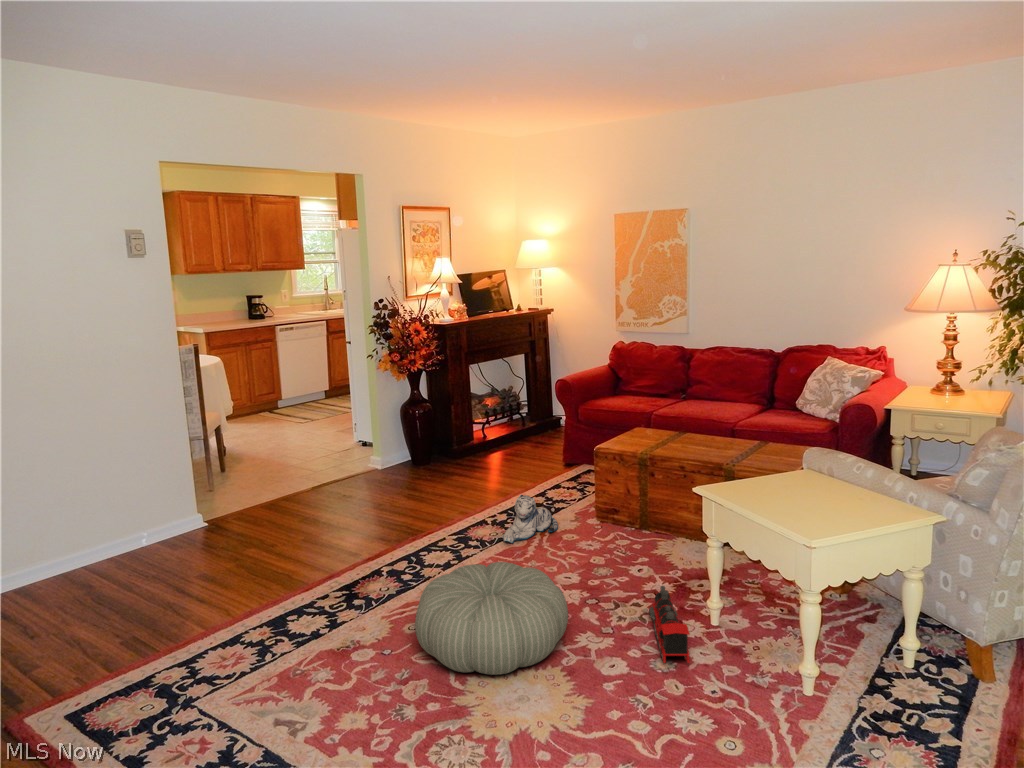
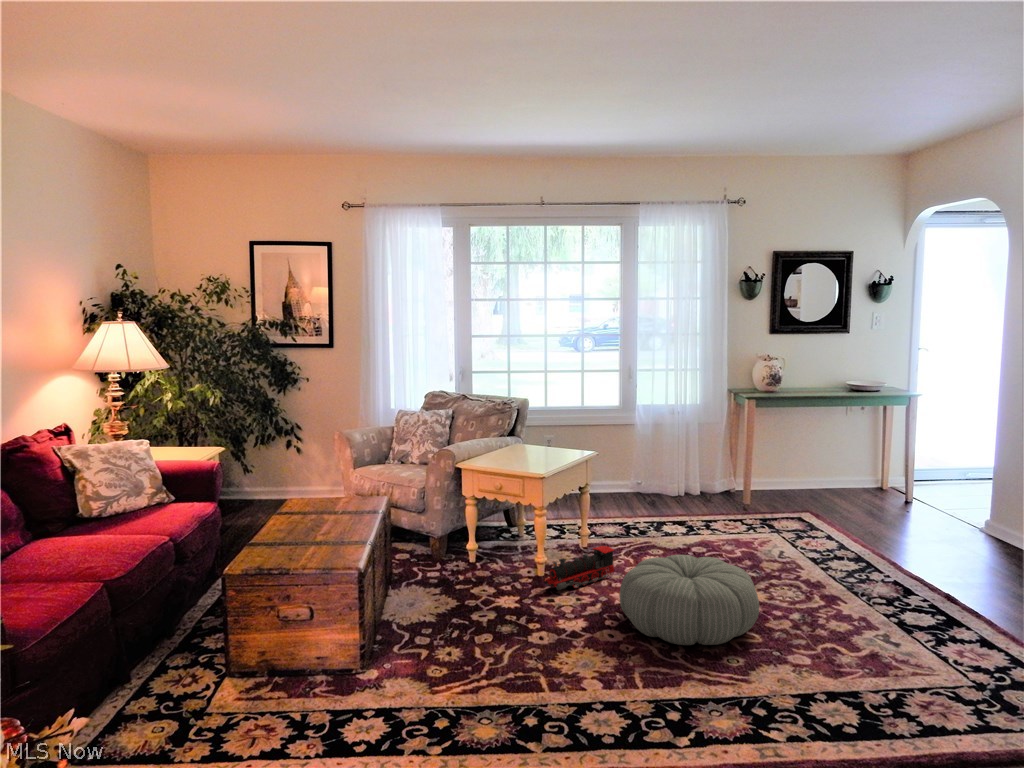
plush toy: present [503,495,558,543] -> none [394,646,509,720]

